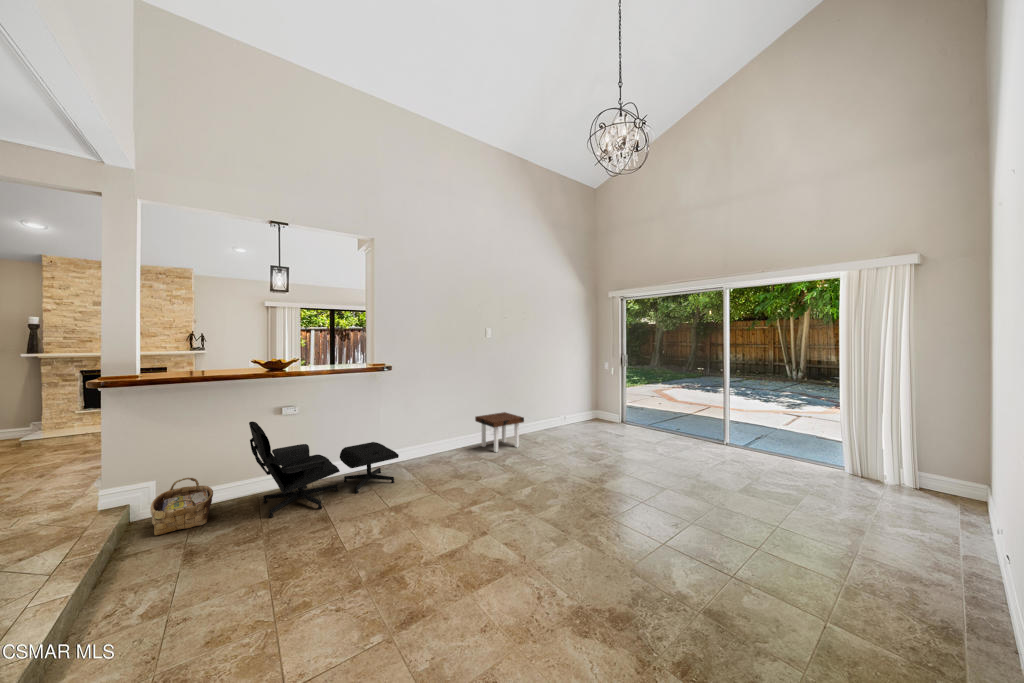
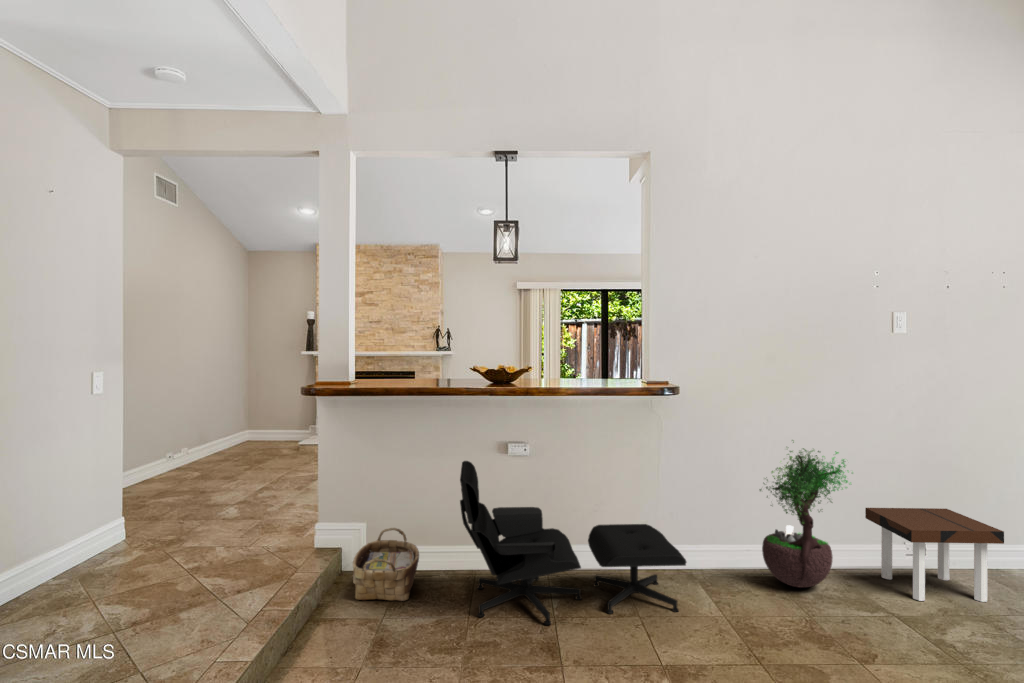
potted tree: none [432,388,472,458] -> present [760,440,848,588]

